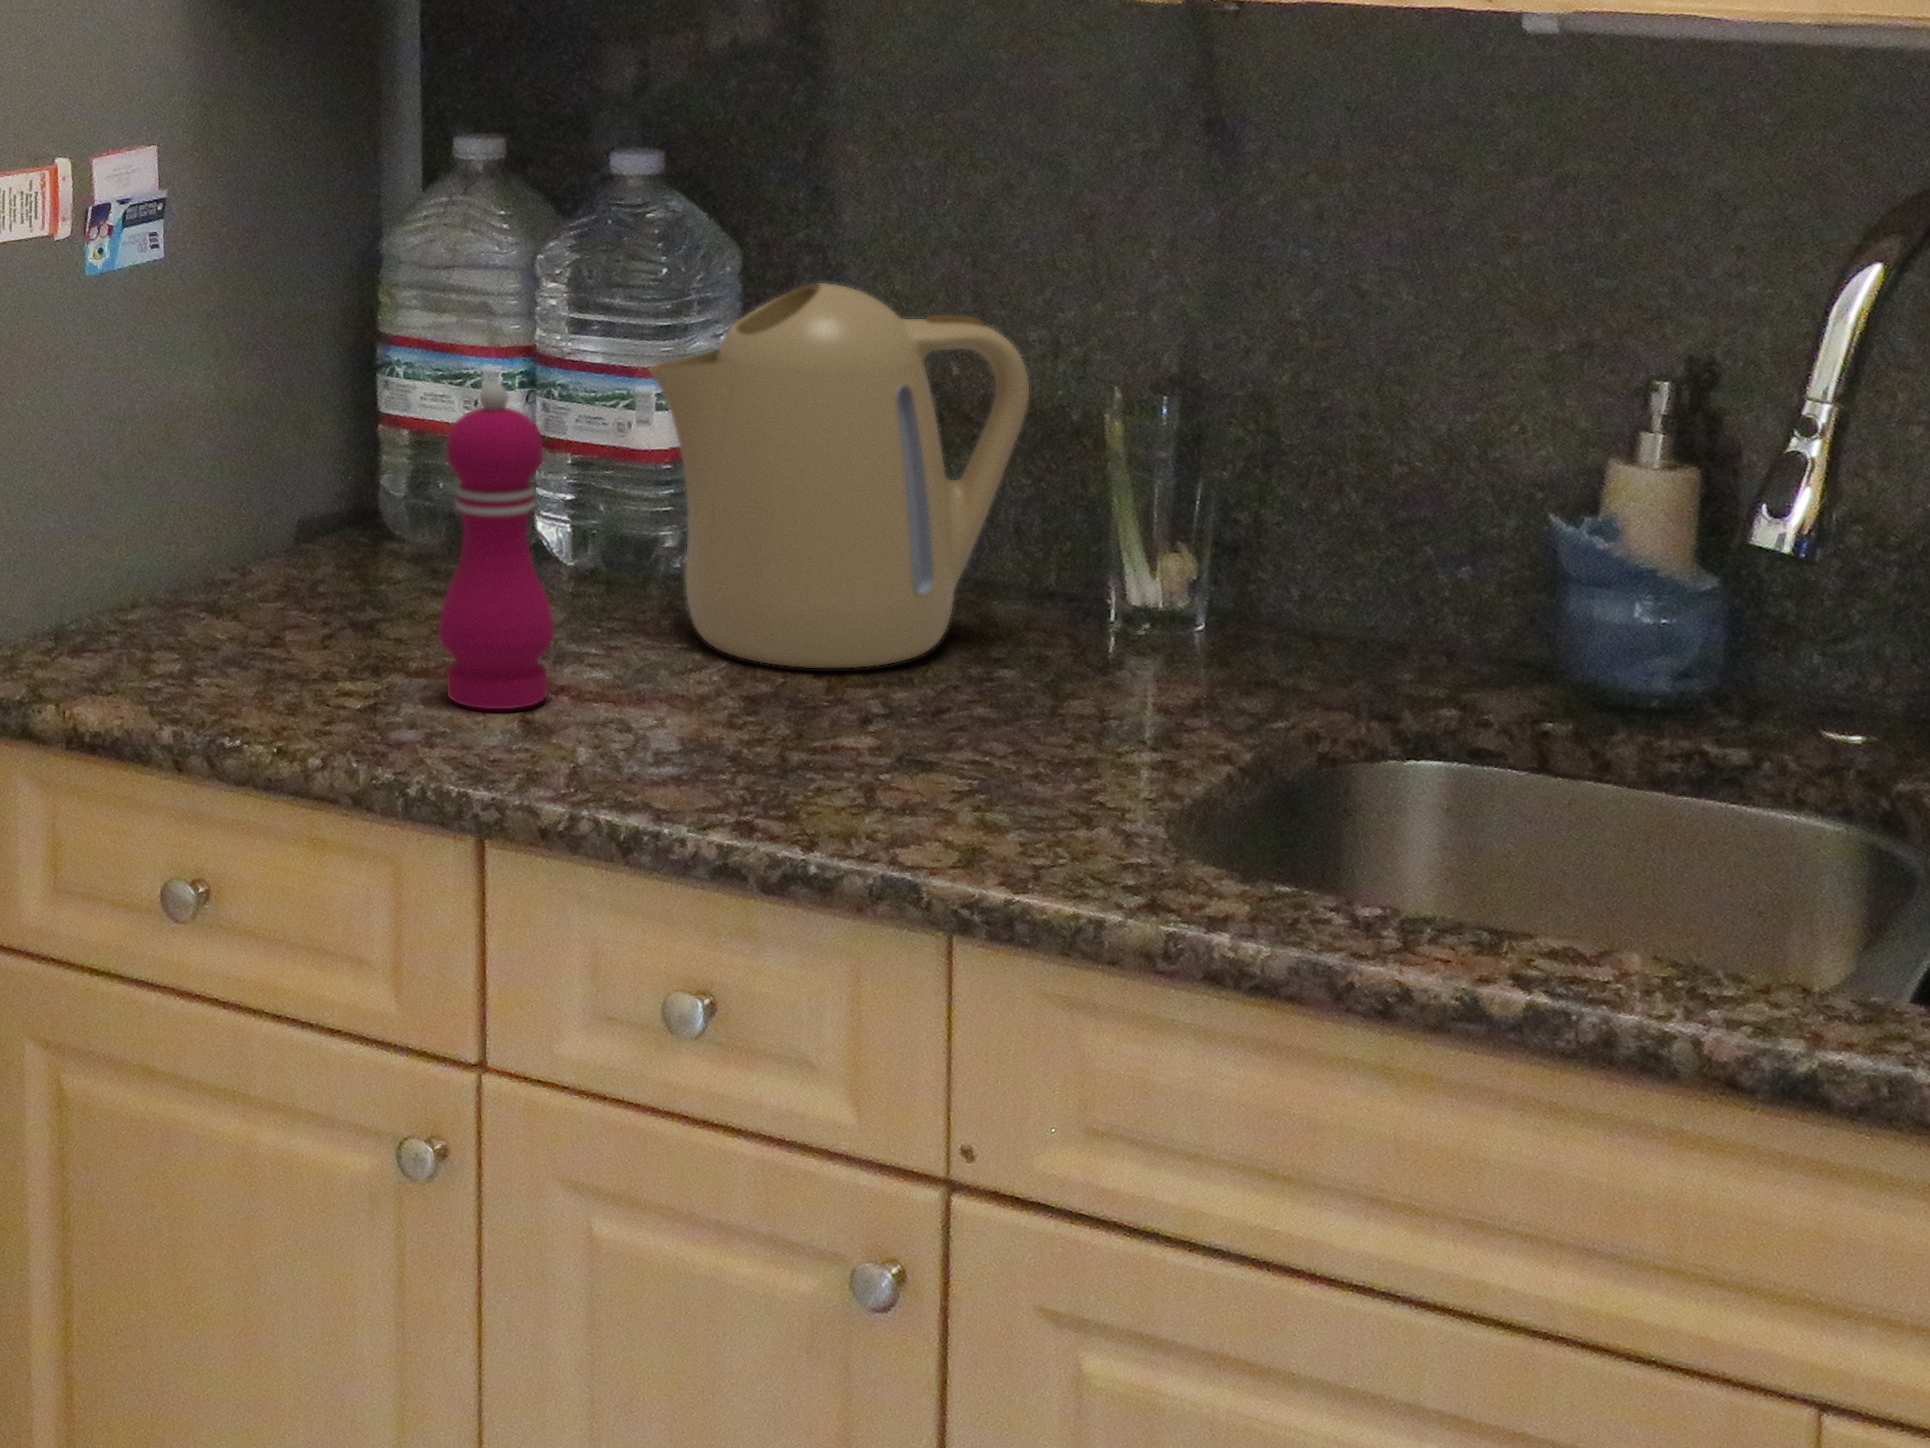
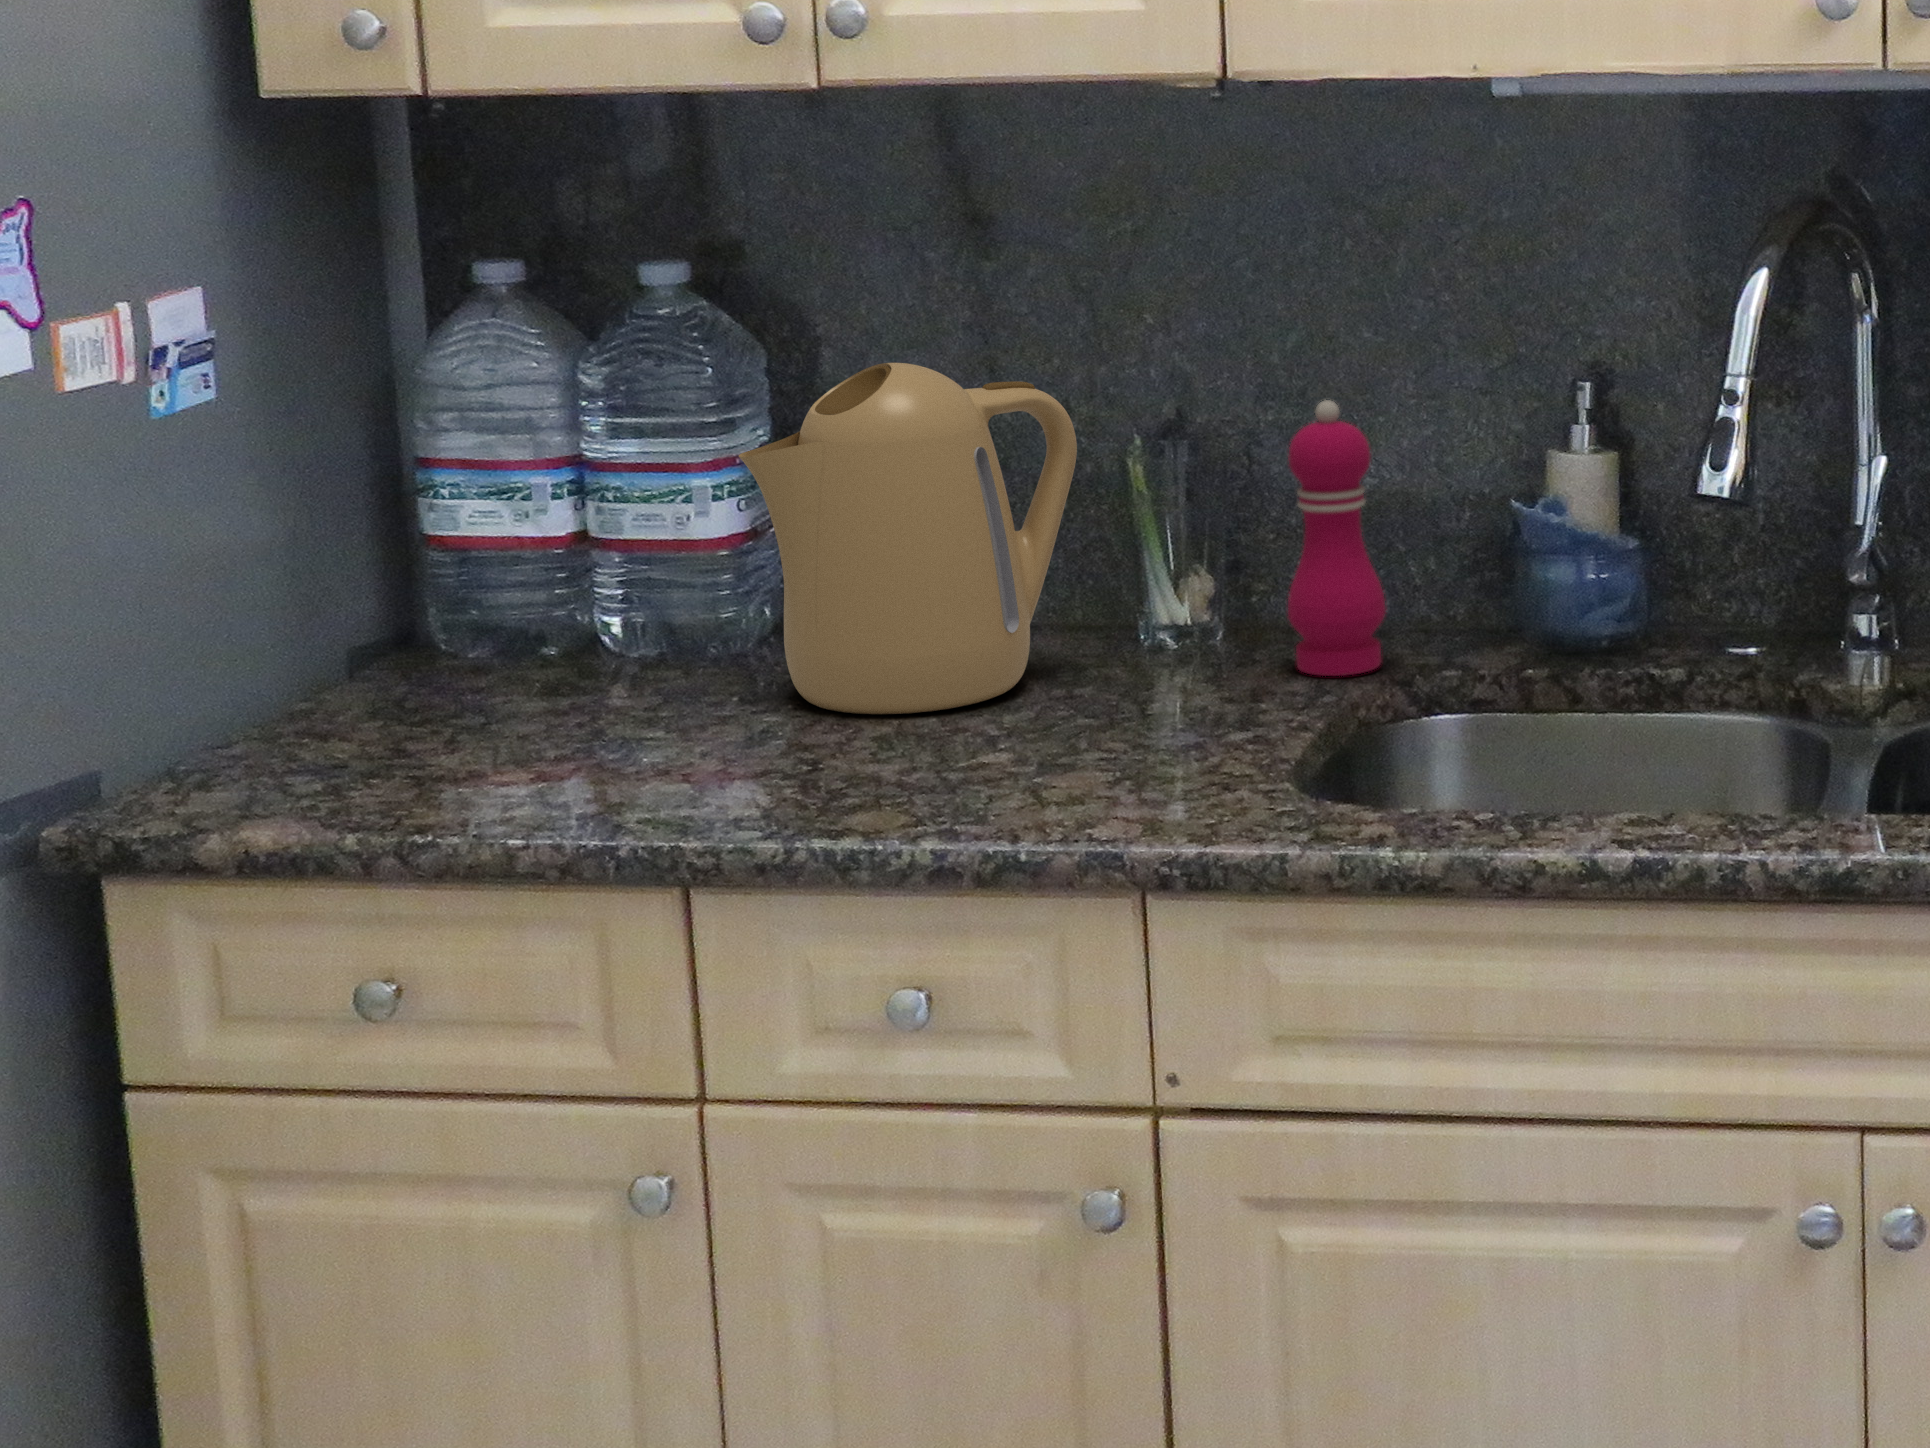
pepper mill: present [439,383,555,709] -> present [1288,400,1385,676]

